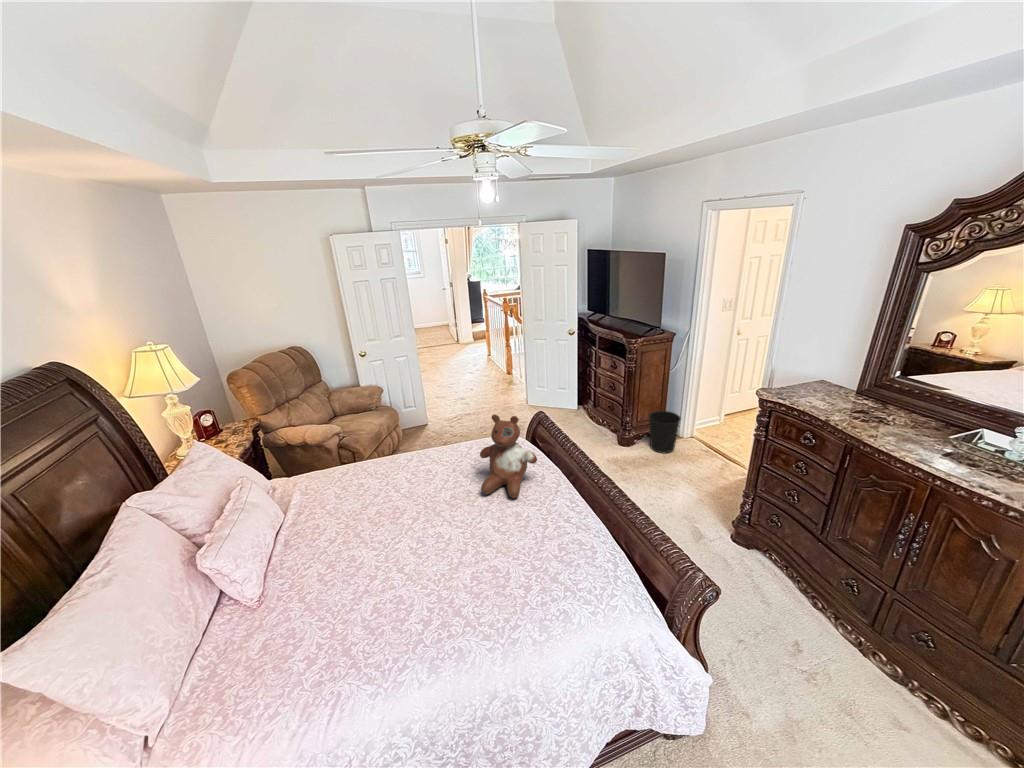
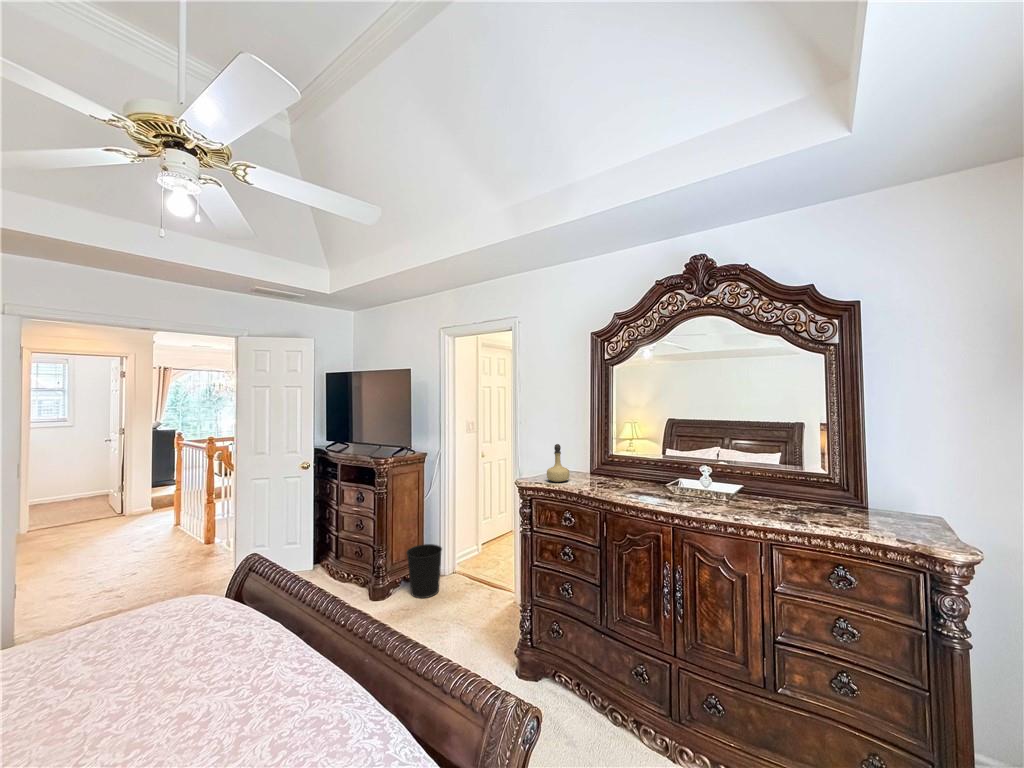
perfume bottle: none [795,361,825,399] -> present [547,444,570,482]
stuffed bear: present [480,414,537,498] -> none [100,531,238,705]

